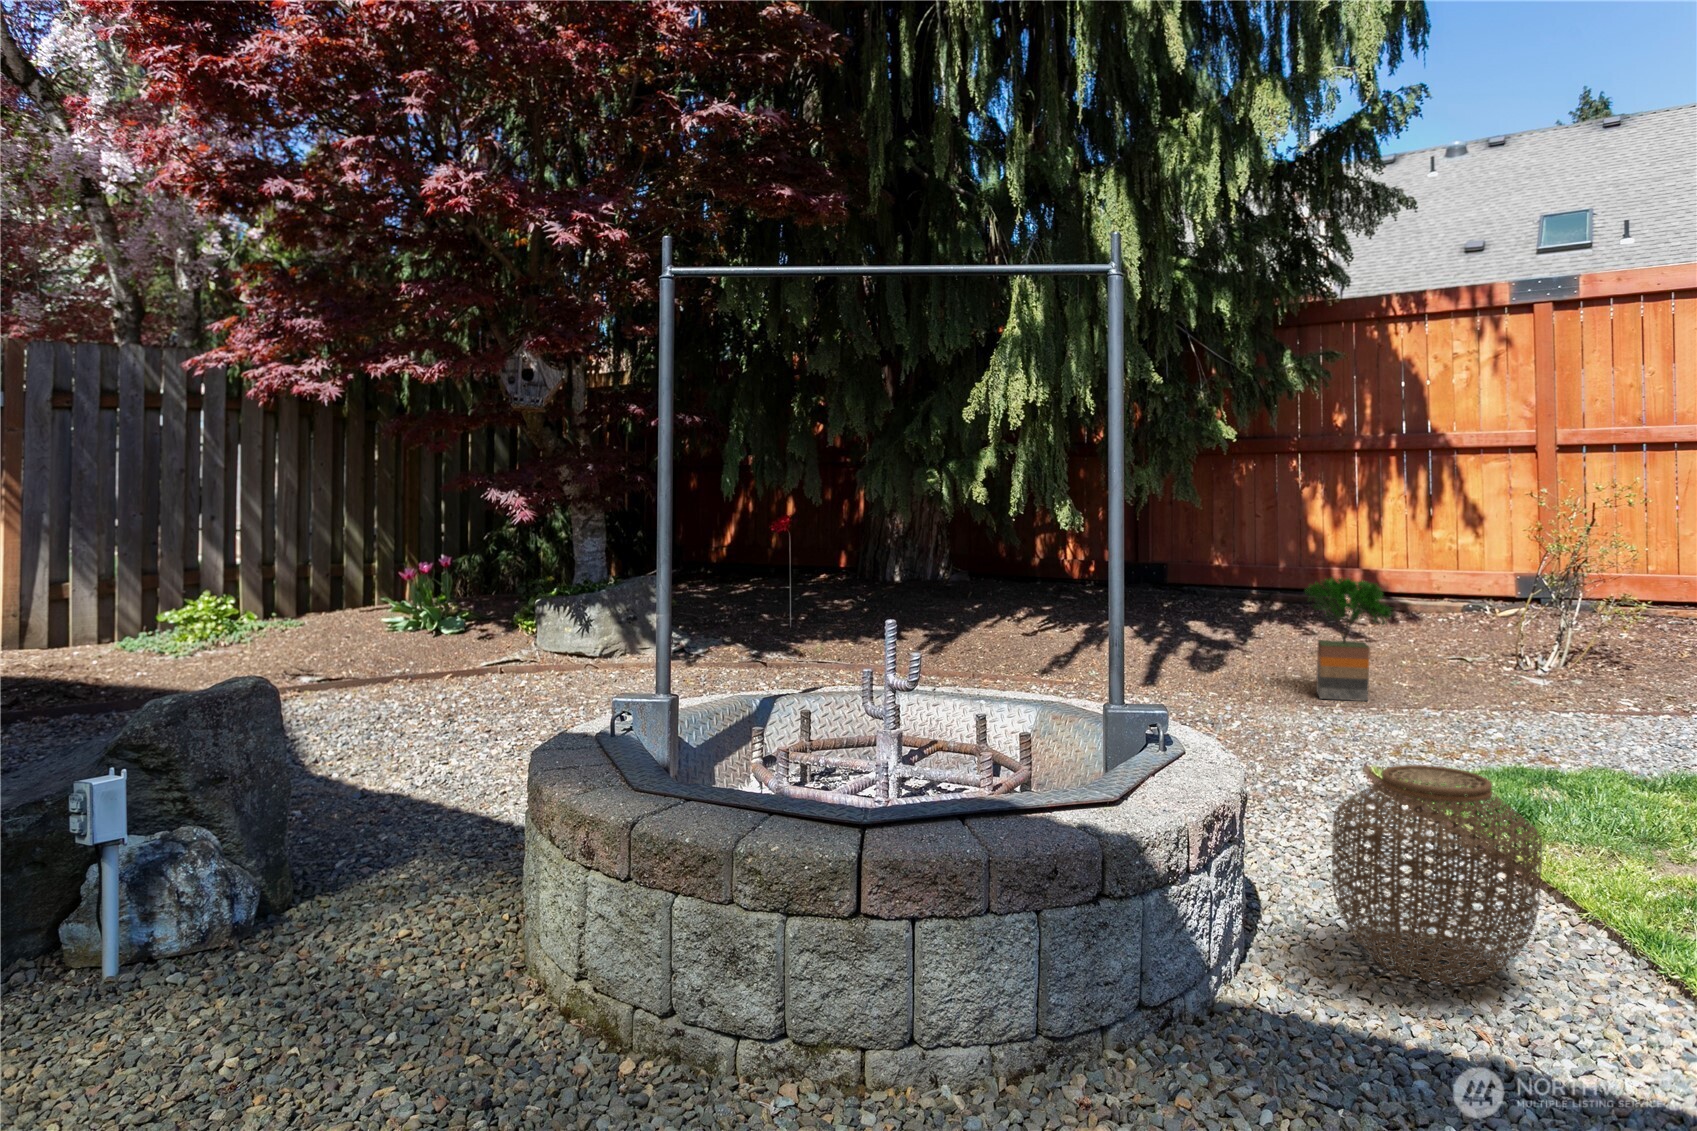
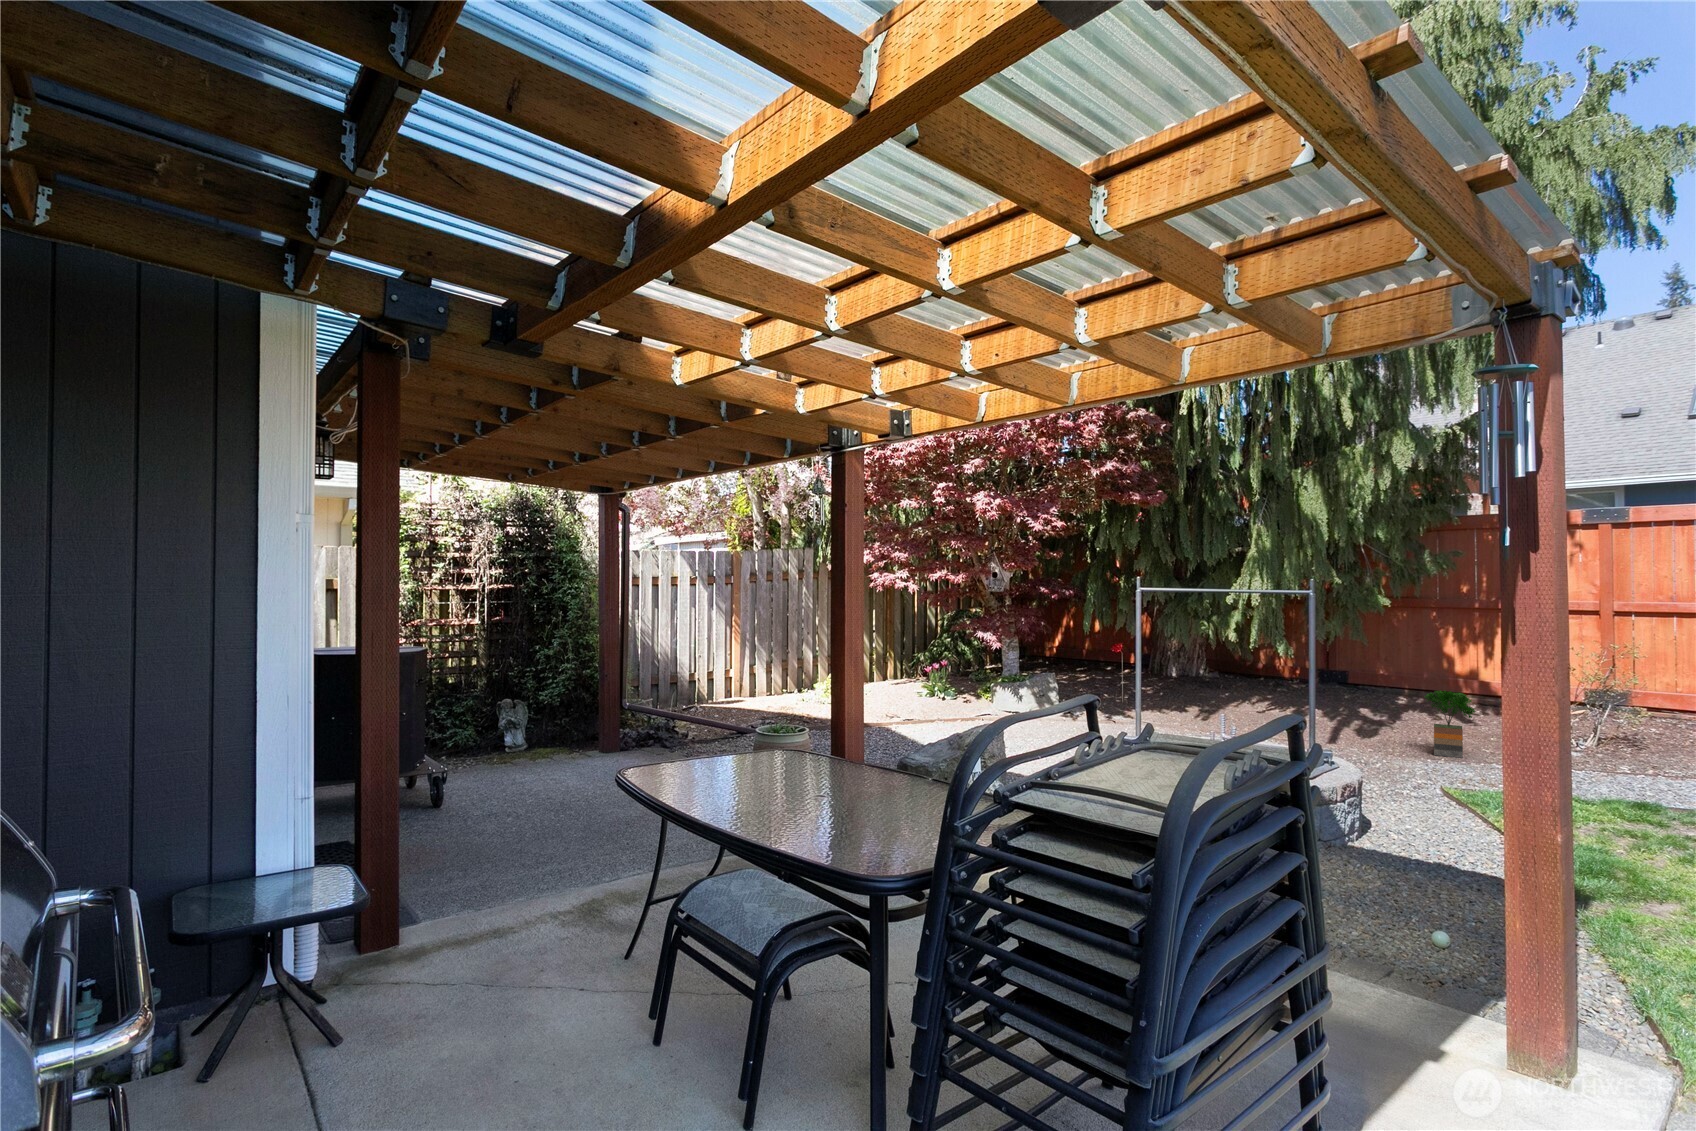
woven basket: present [1332,765,1542,984] -> none [1388,774,1467,851]

